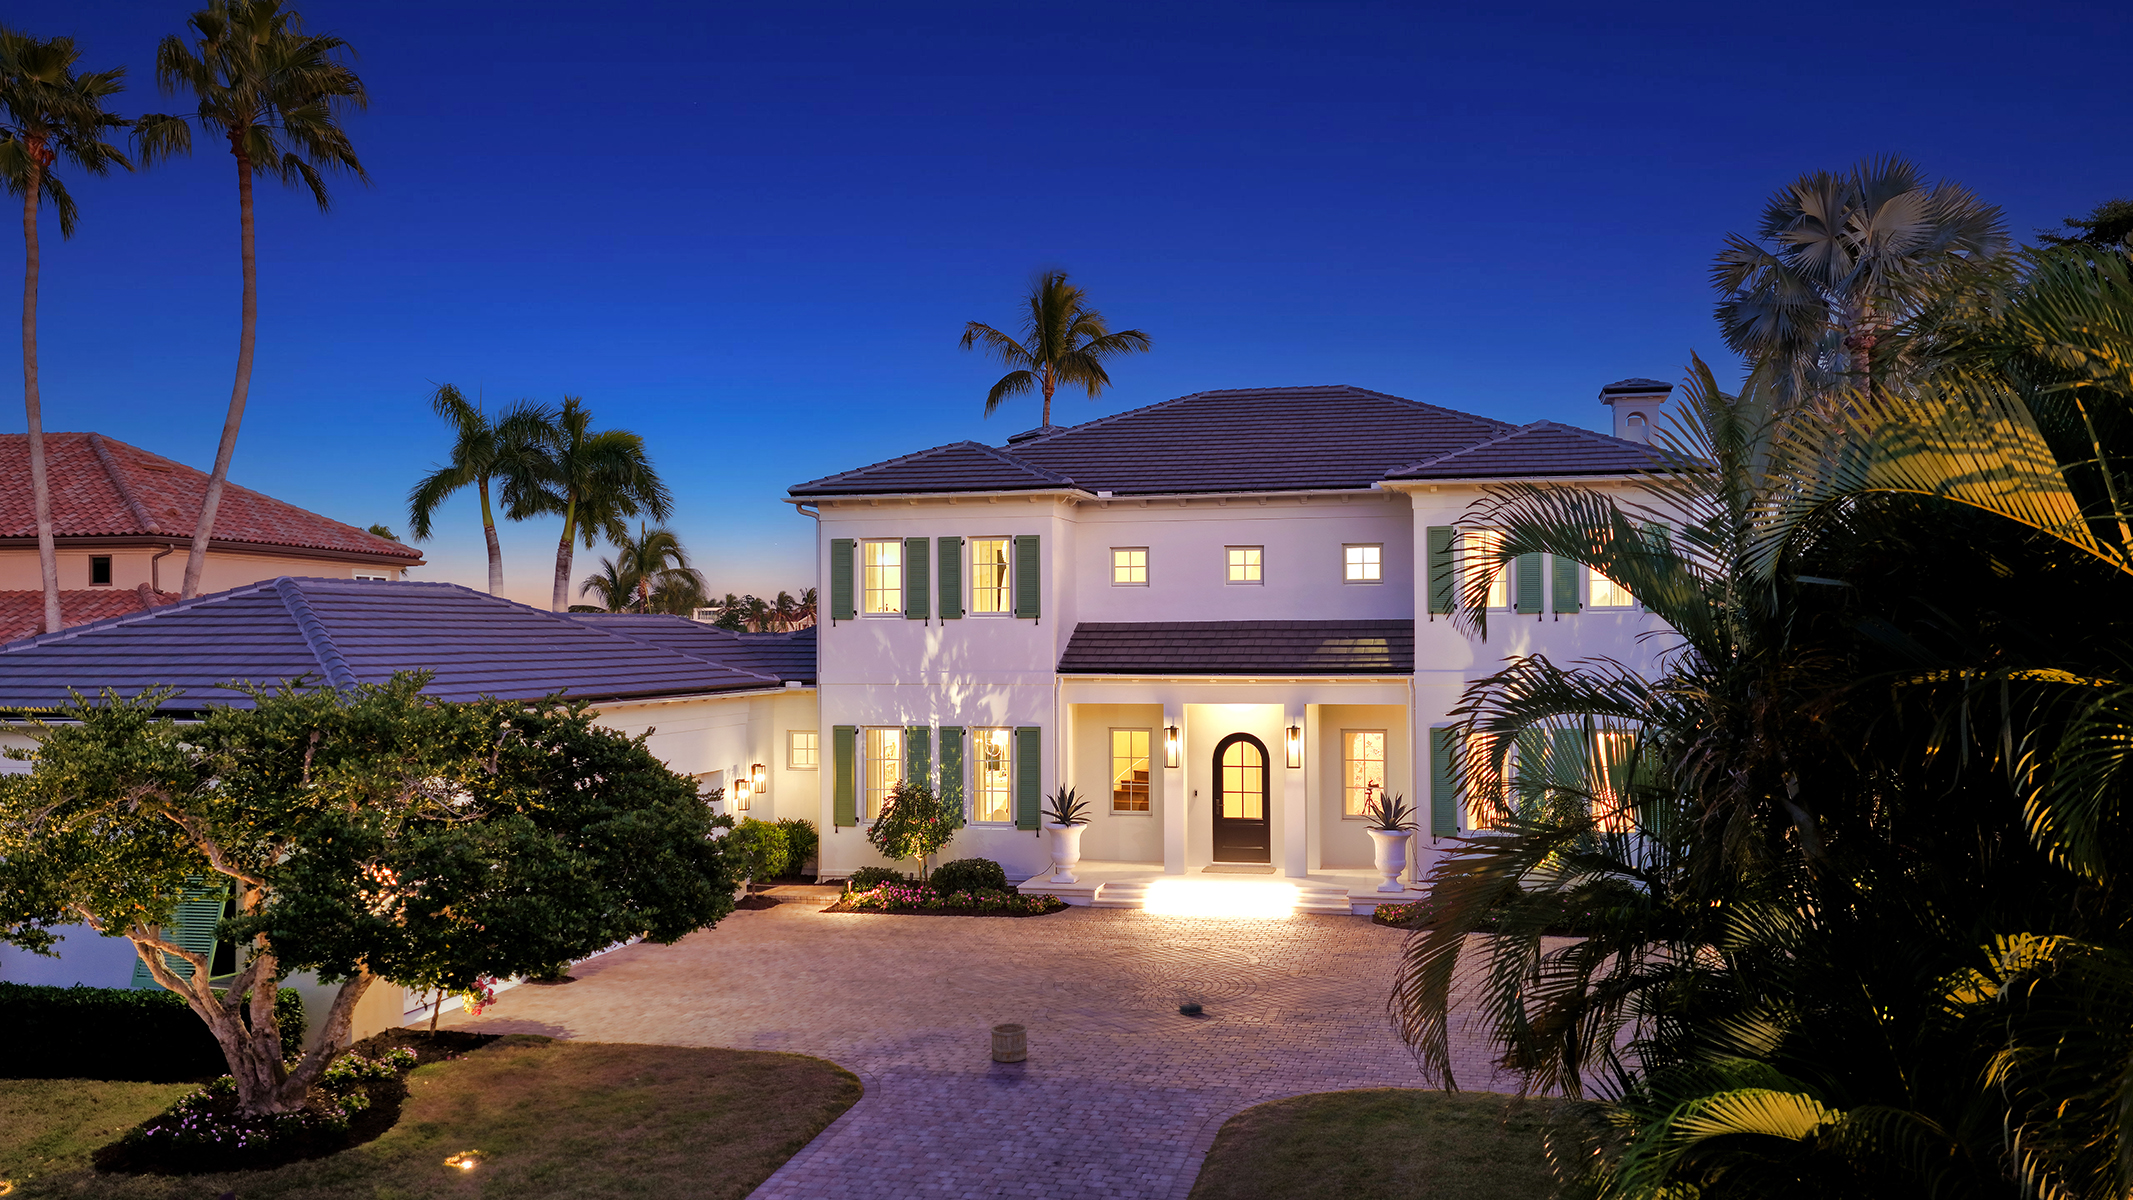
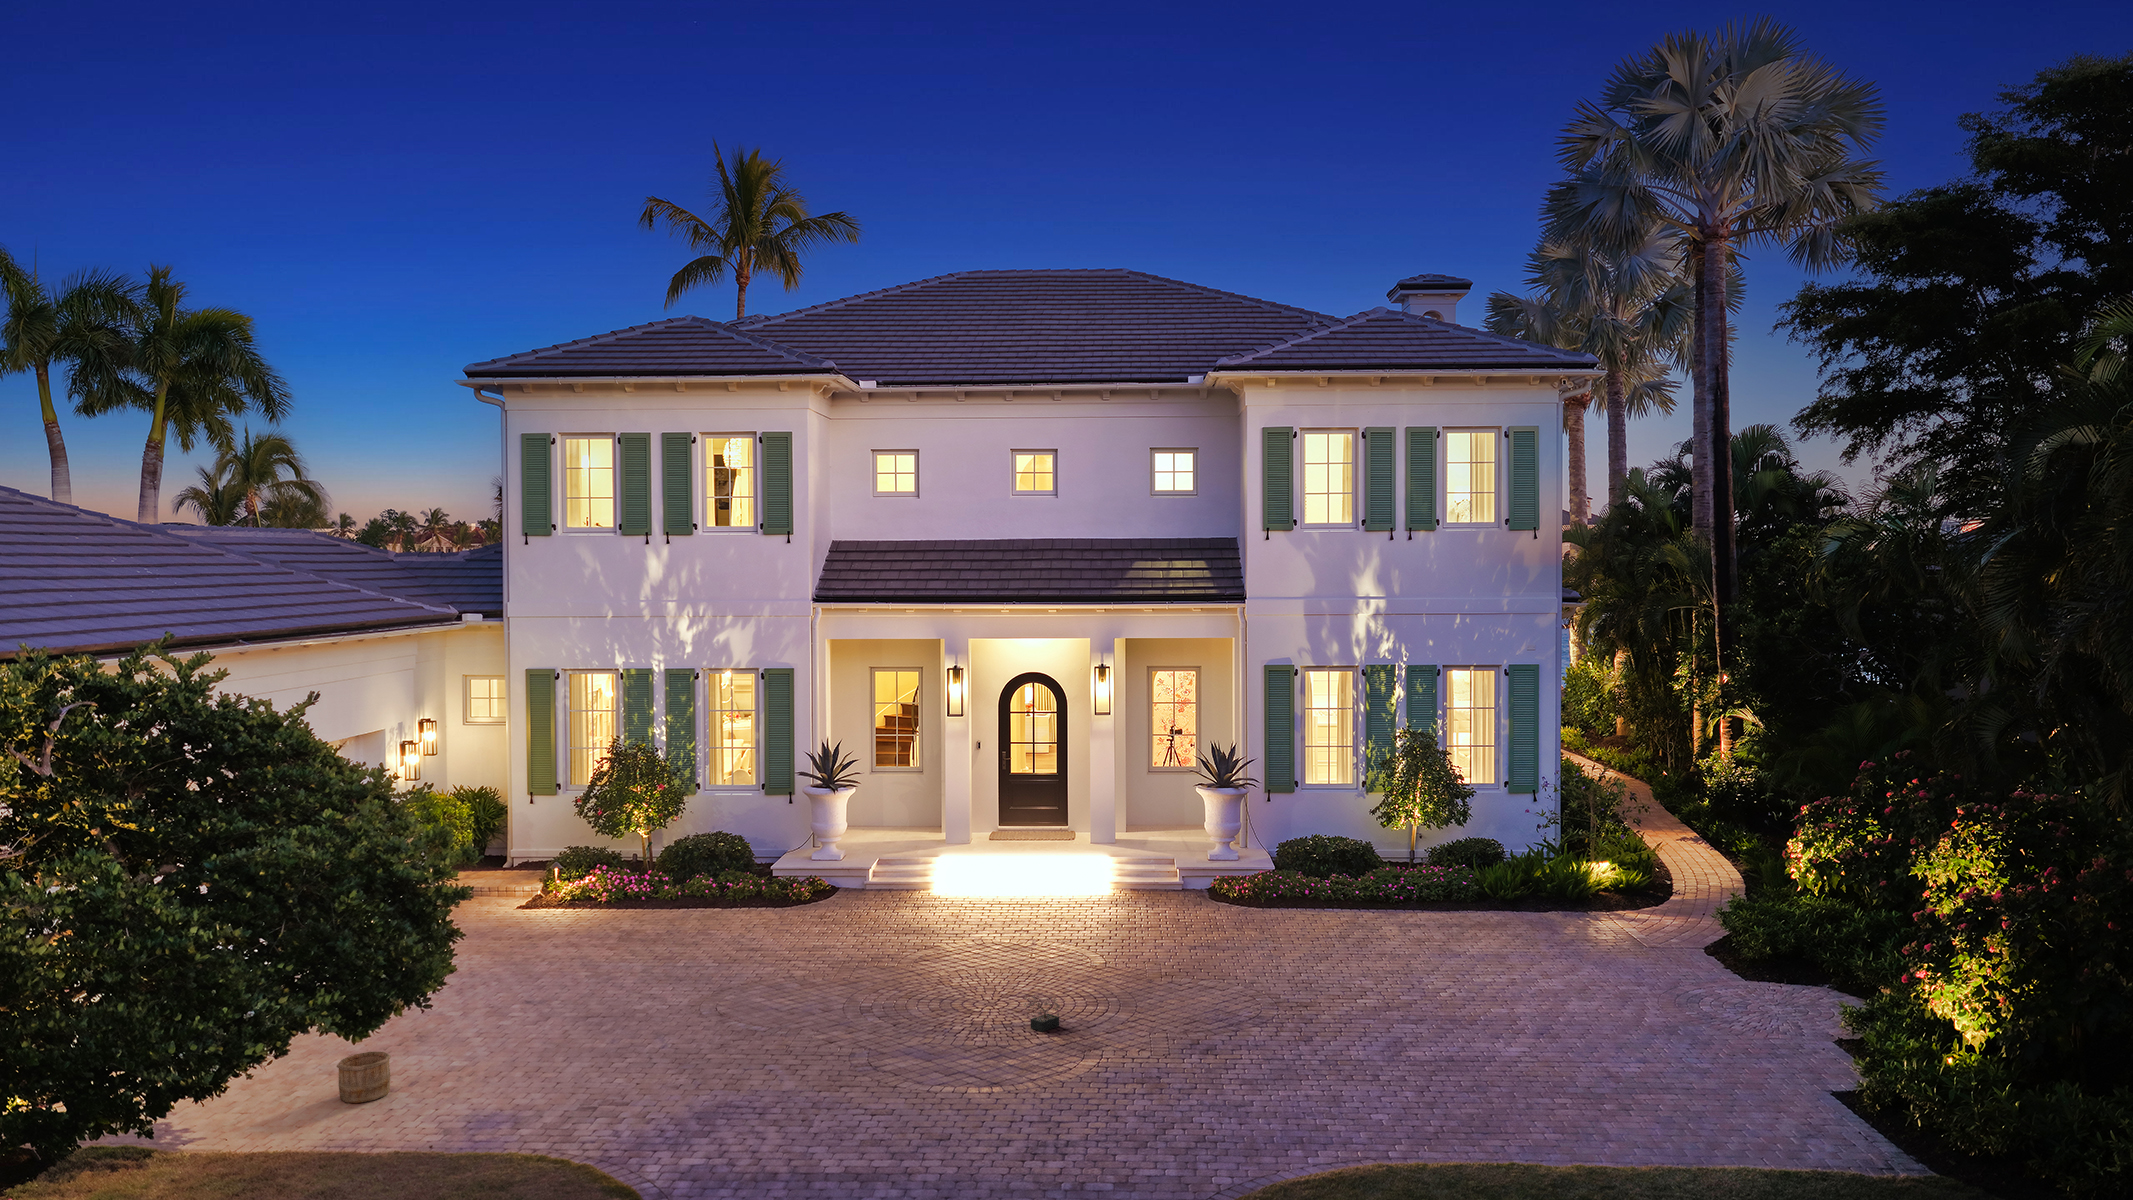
wooden bucket: present [990,1023,1027,1062] -> present [336,1052,391,1103]

